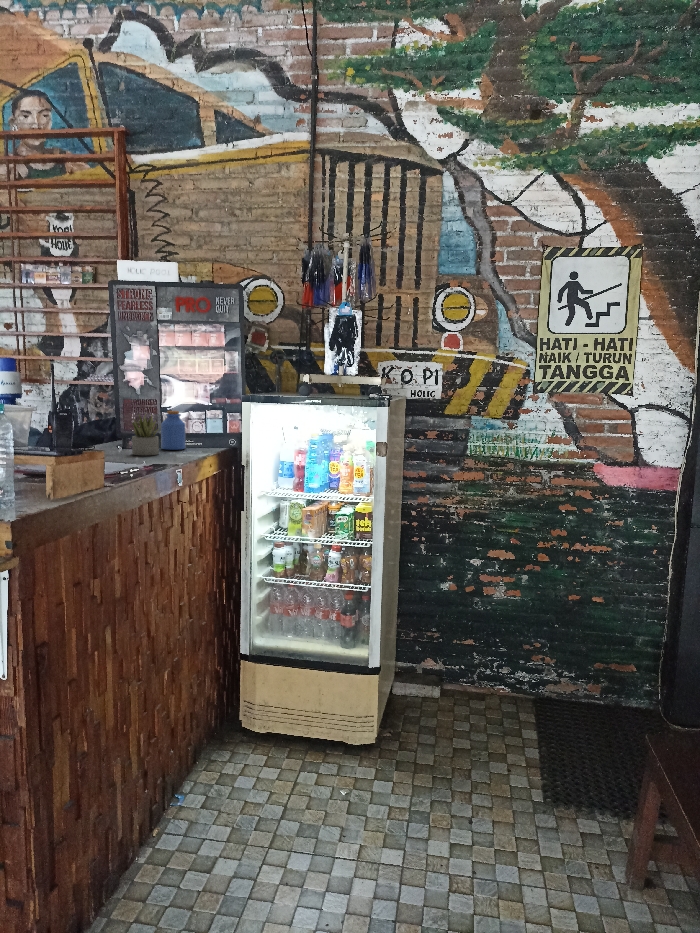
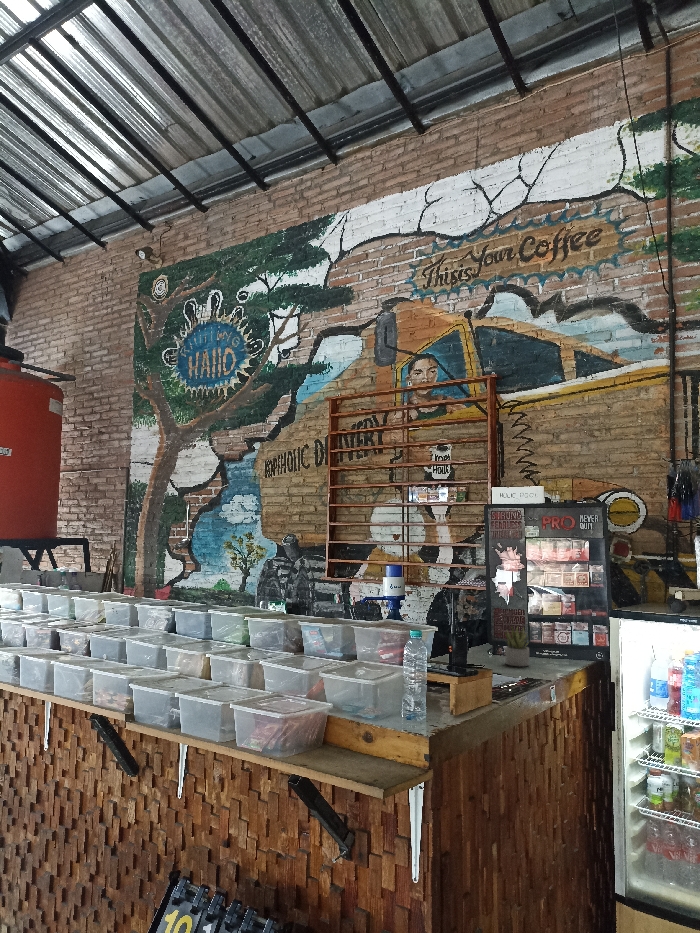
jar: present [161,411,186,450] -> none [530,622,553,661]

